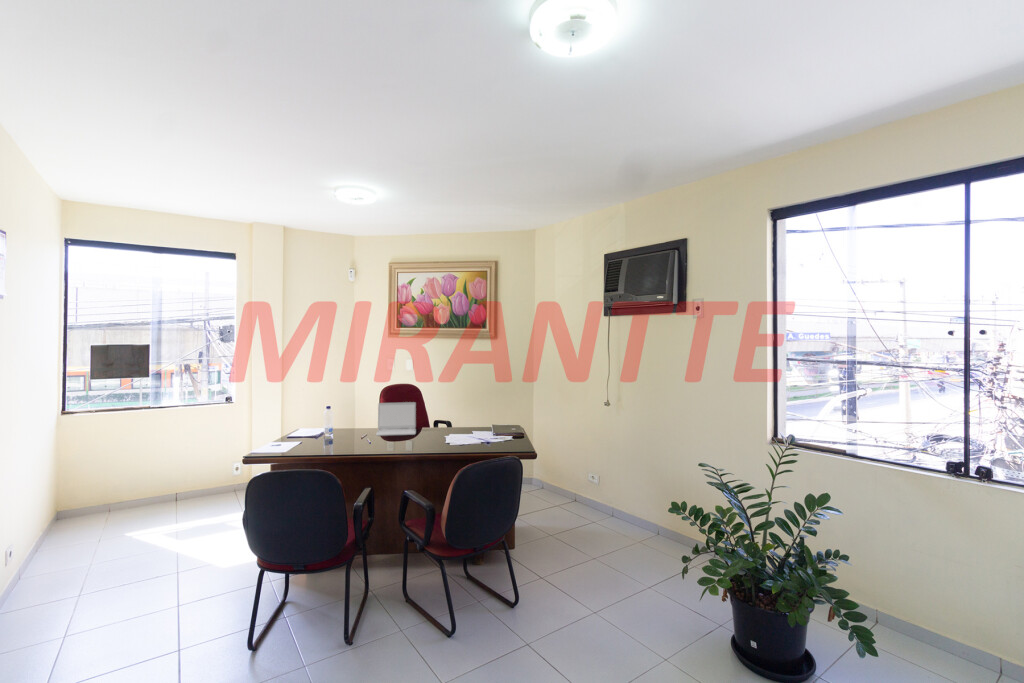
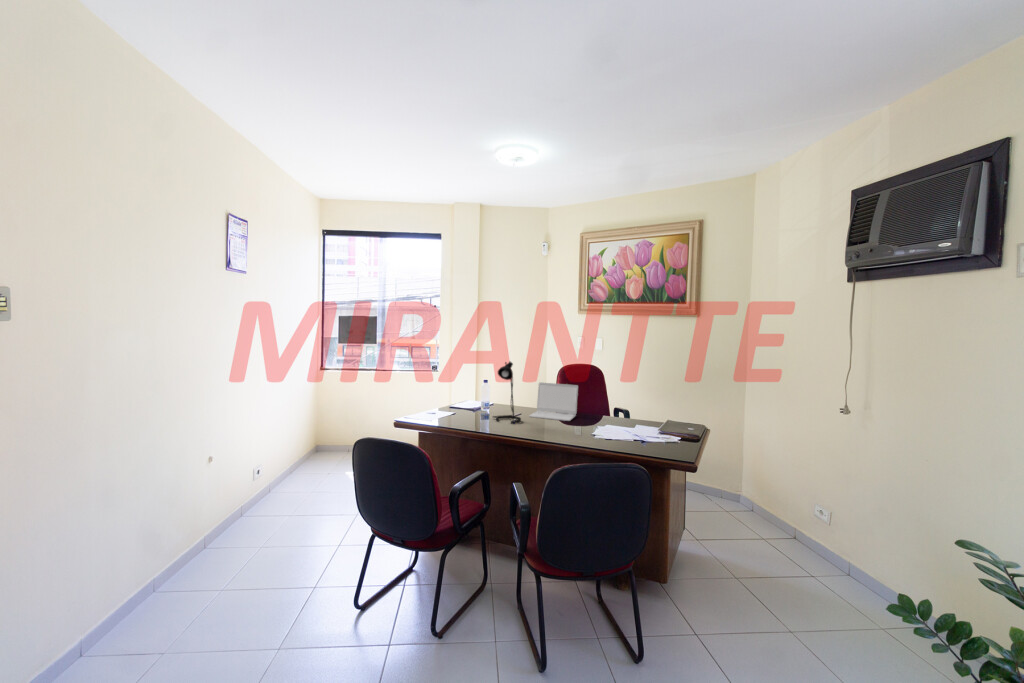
desk lamp: none [346,386,376,444] -> present [493,362,521,424]

